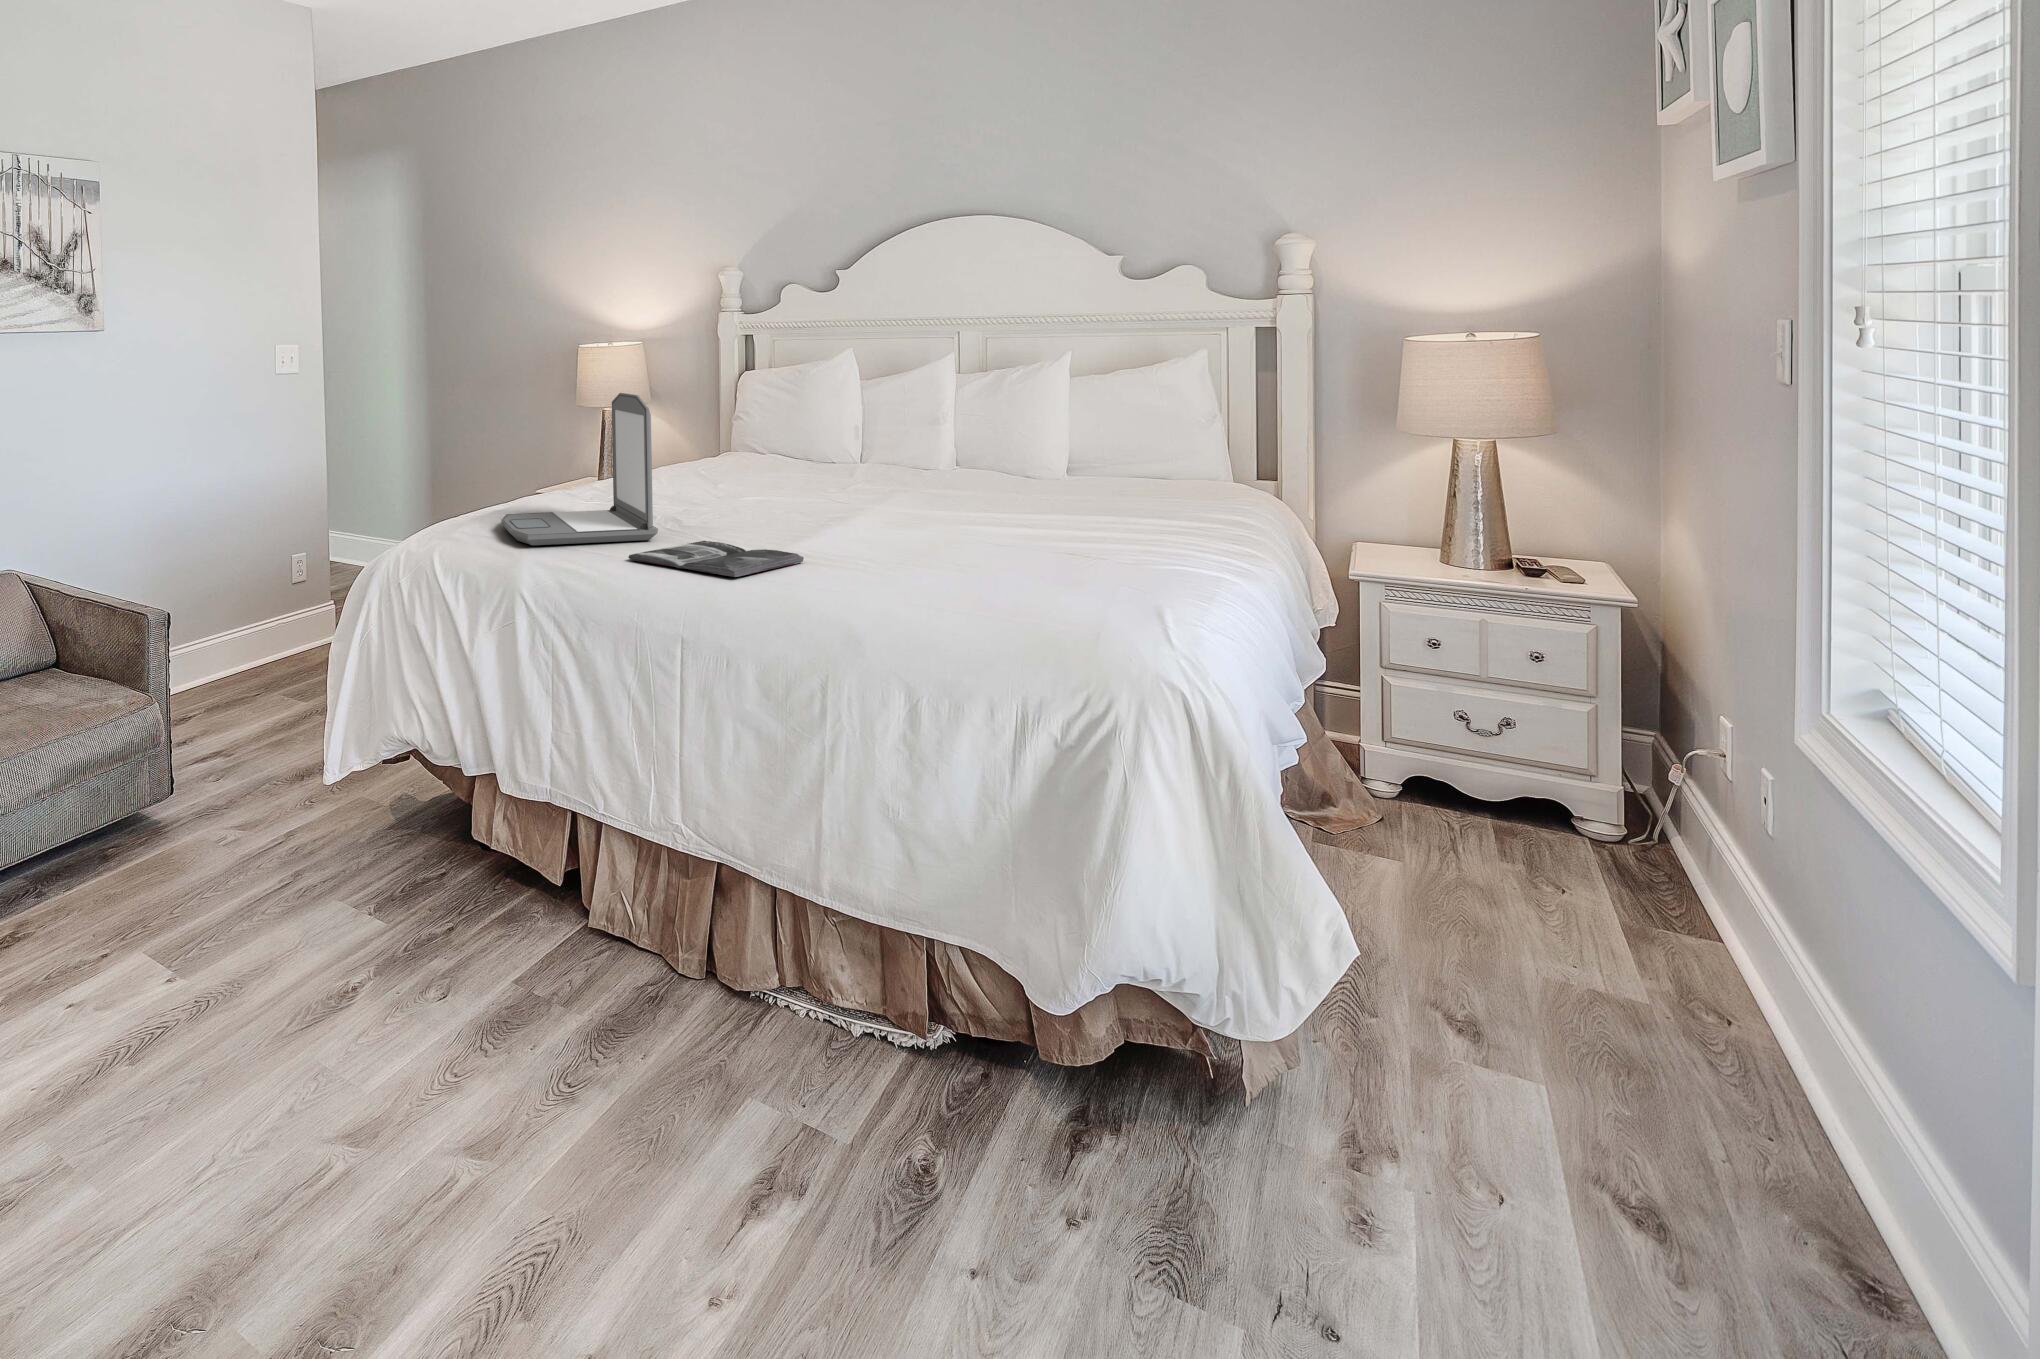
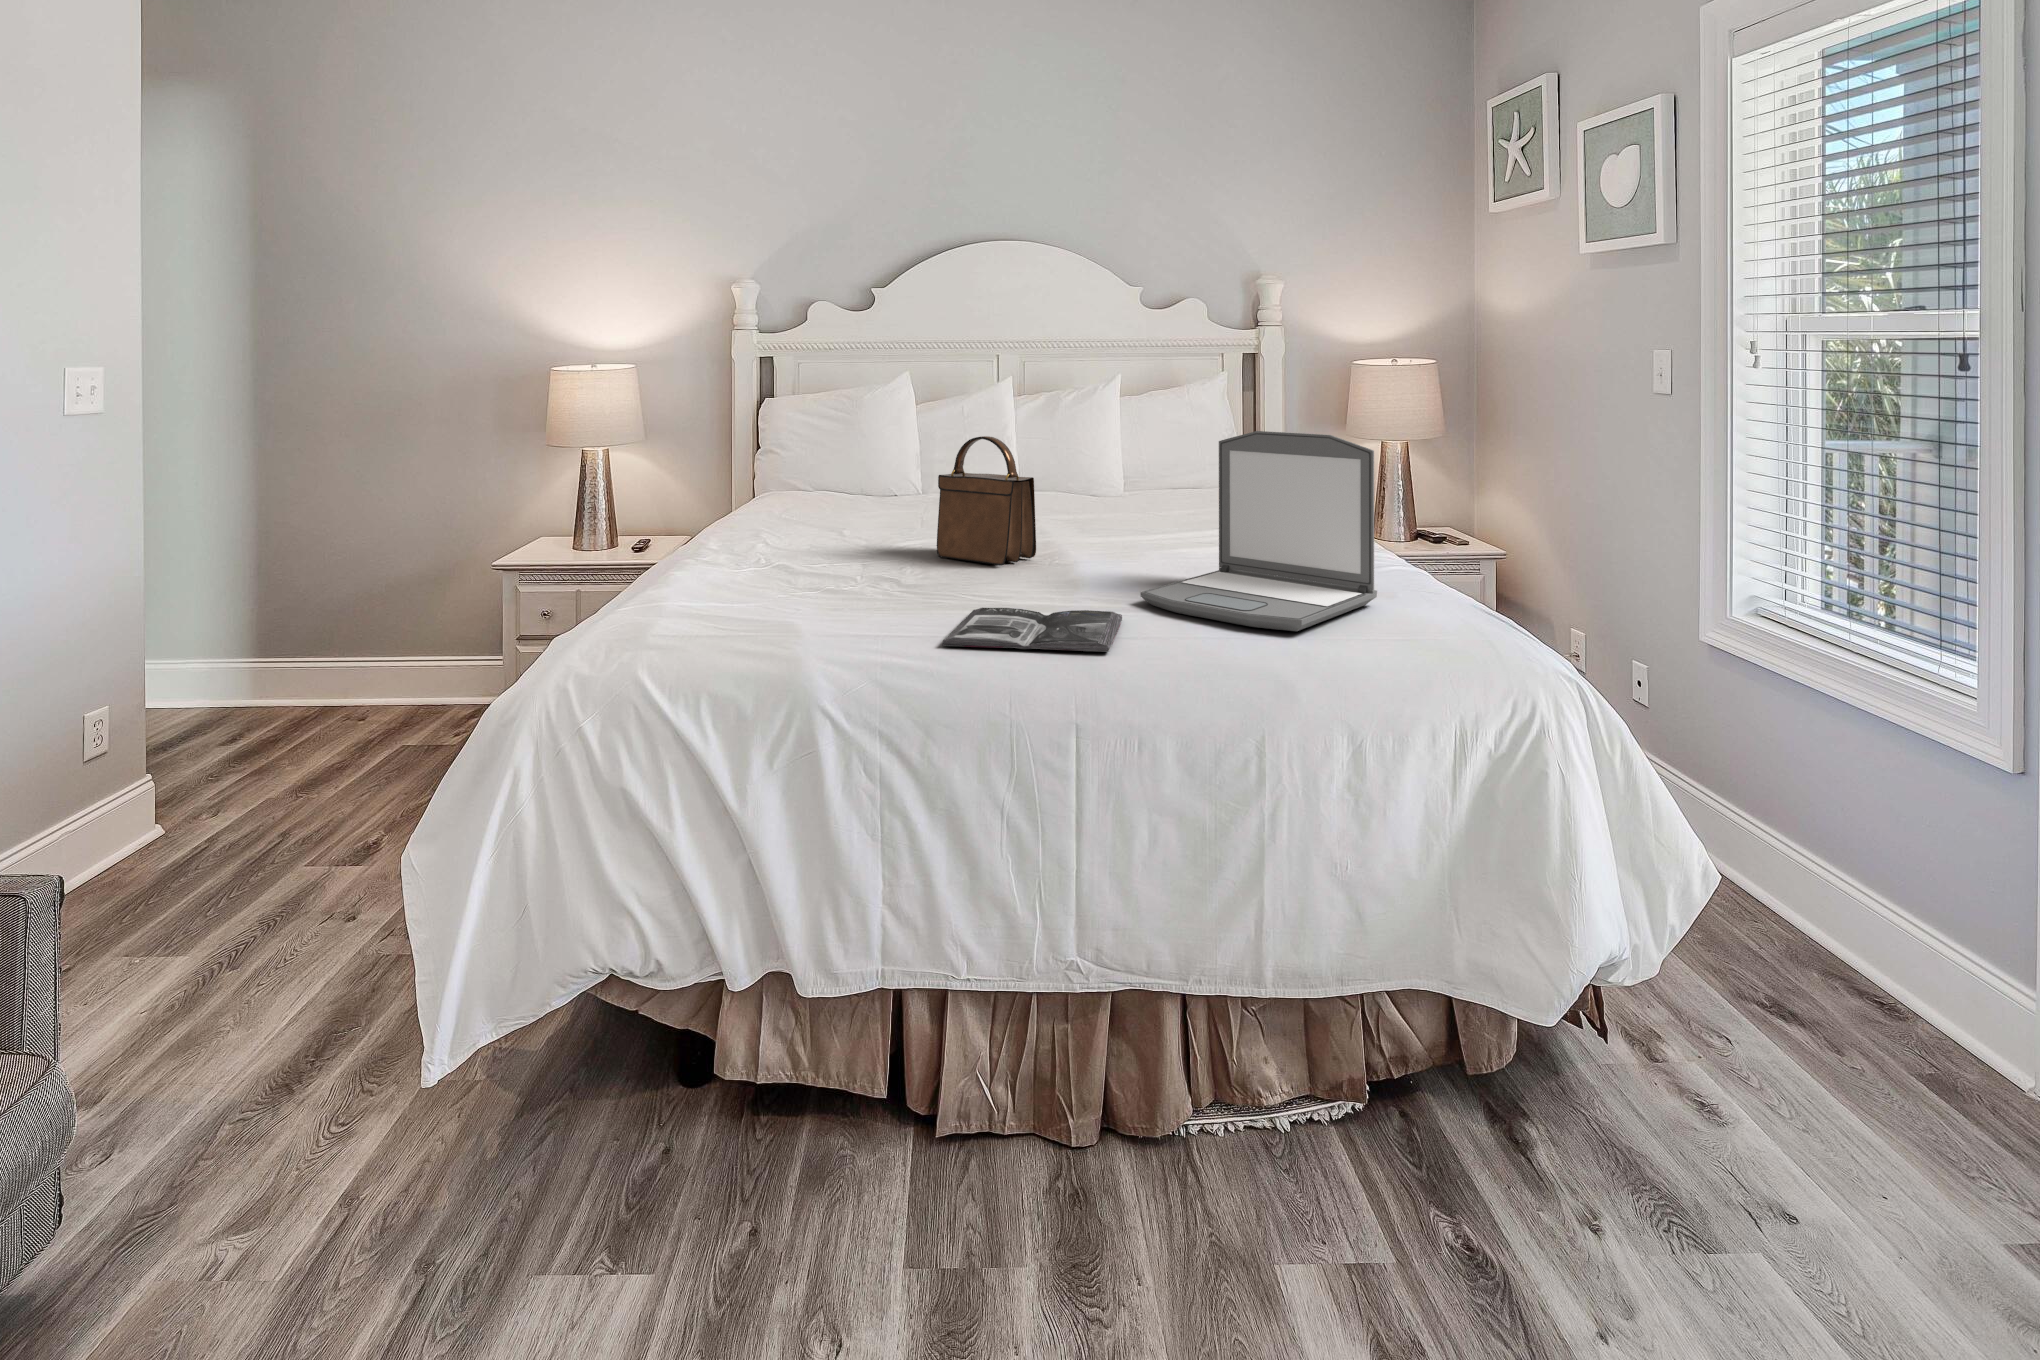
laptop: present [501,393,658,545] -> present [1141,431,1377,631]
handbag: none [764,403,841,519] -> present [937,436,1036,565]

